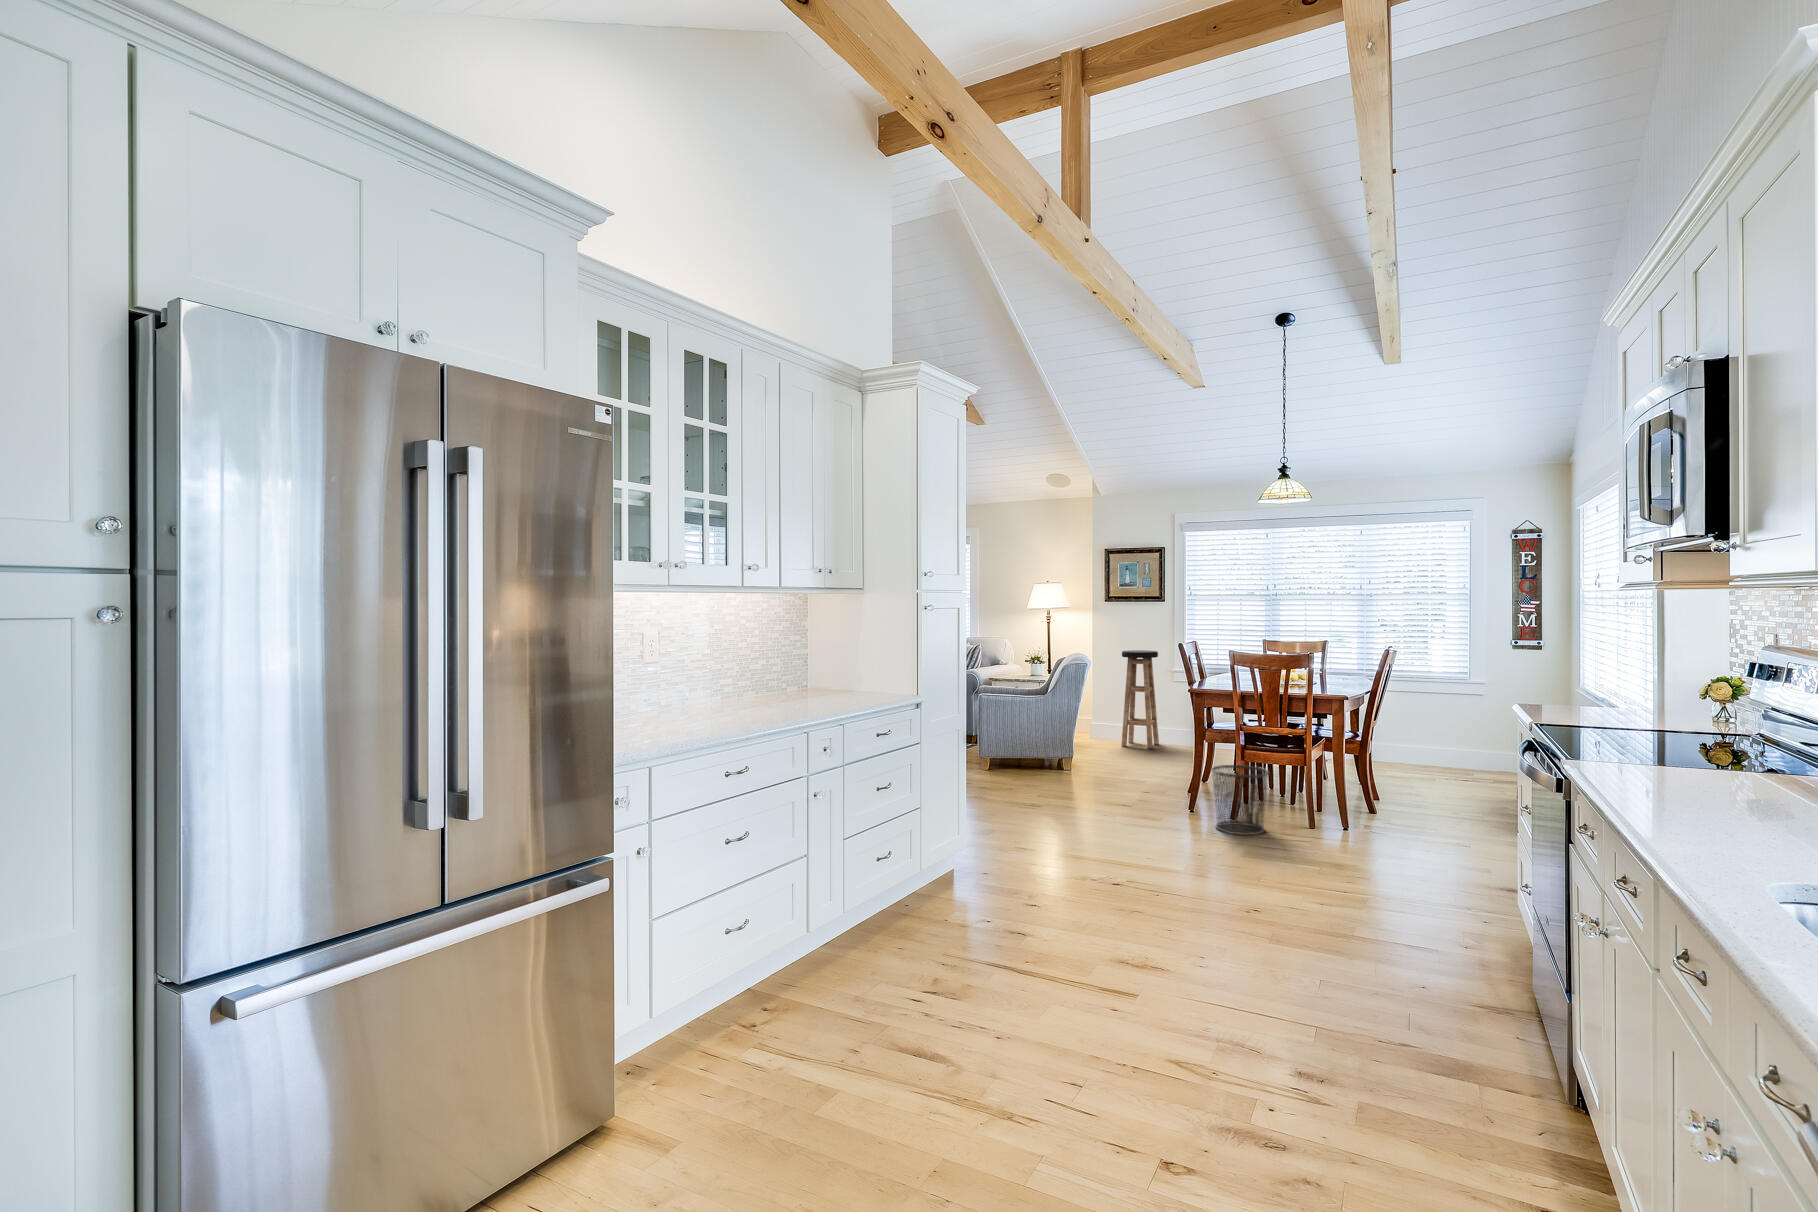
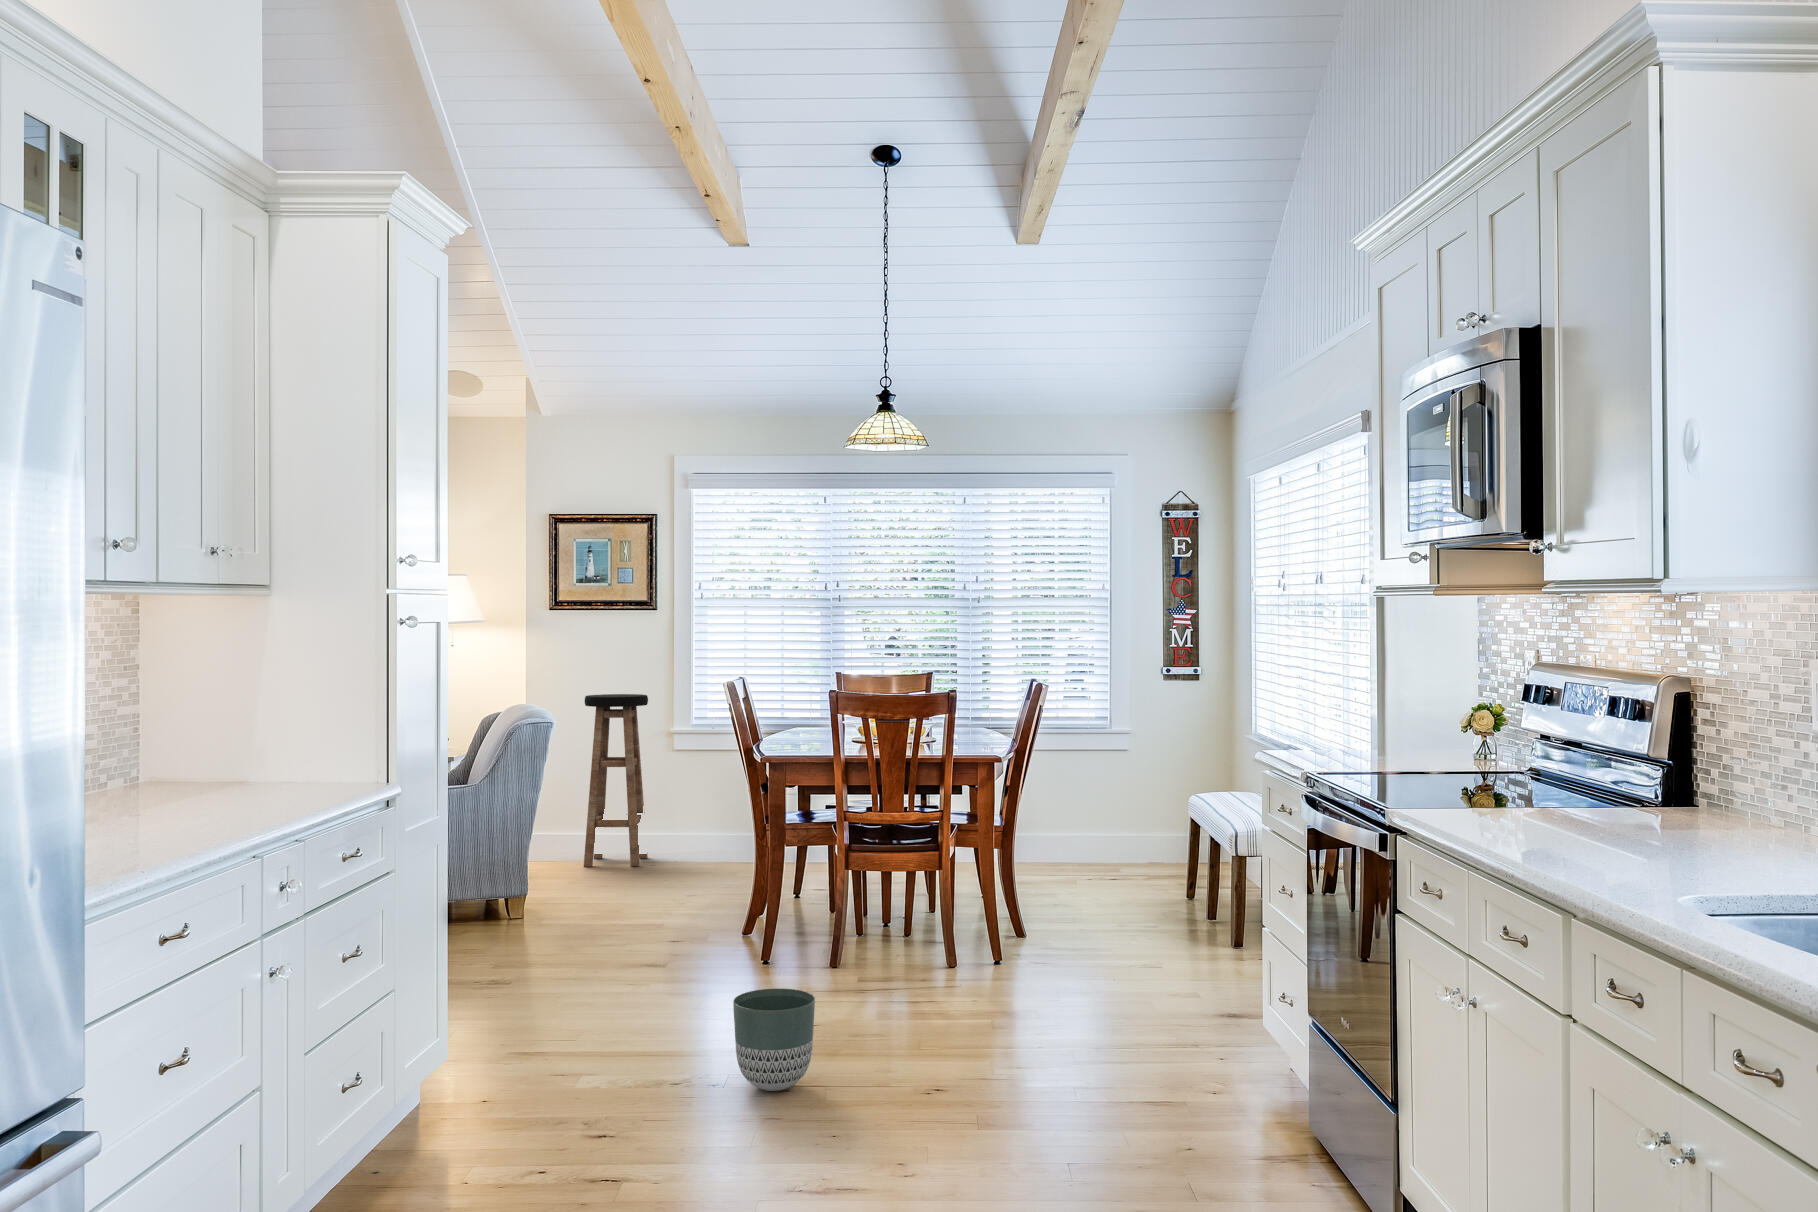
waste bin: present [1211,765,1269,835] -> none [804,890,907,1024]
planter: none [1159,807,1200,856] -> present [733,989,815,1091]

